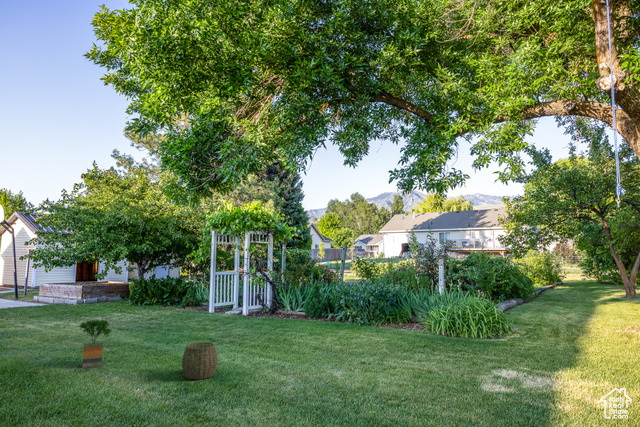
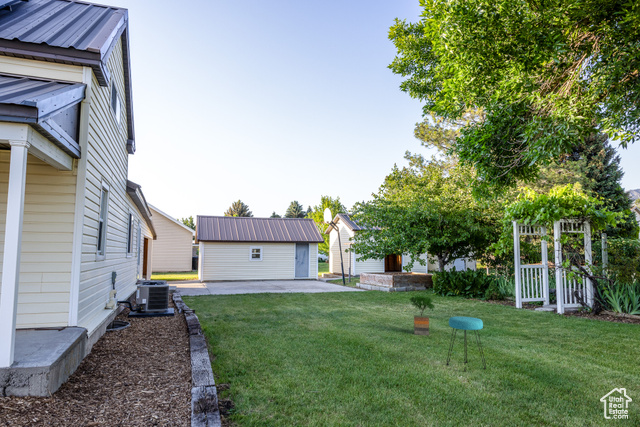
woven basket: present [182,342,218,379] -> none [503,324,541,359]
stool: none [108,347,156,415] -> present [447,317,486,371]

